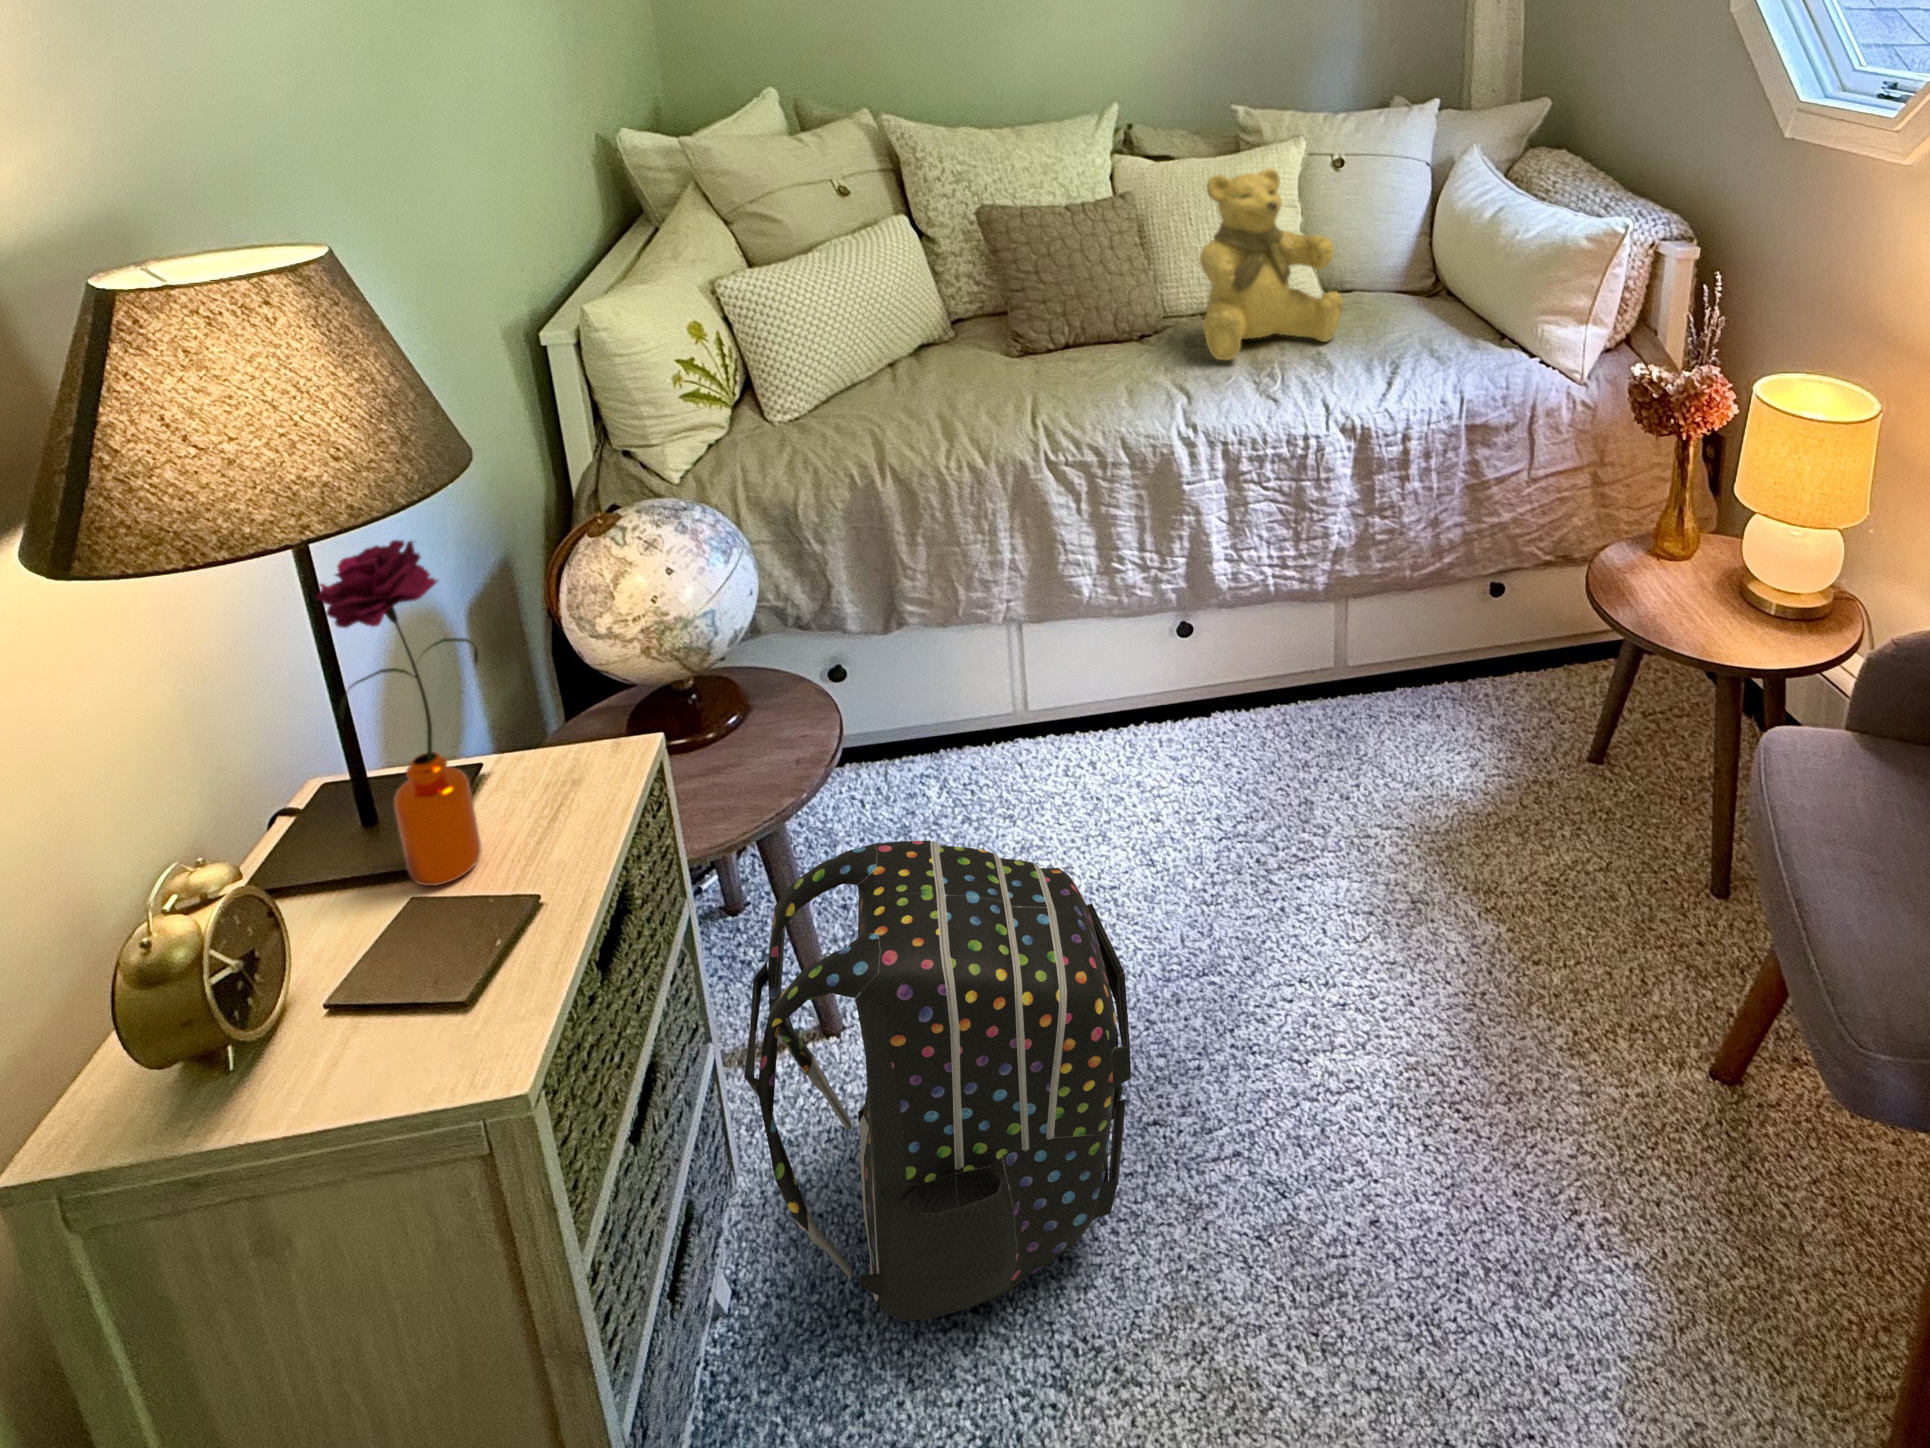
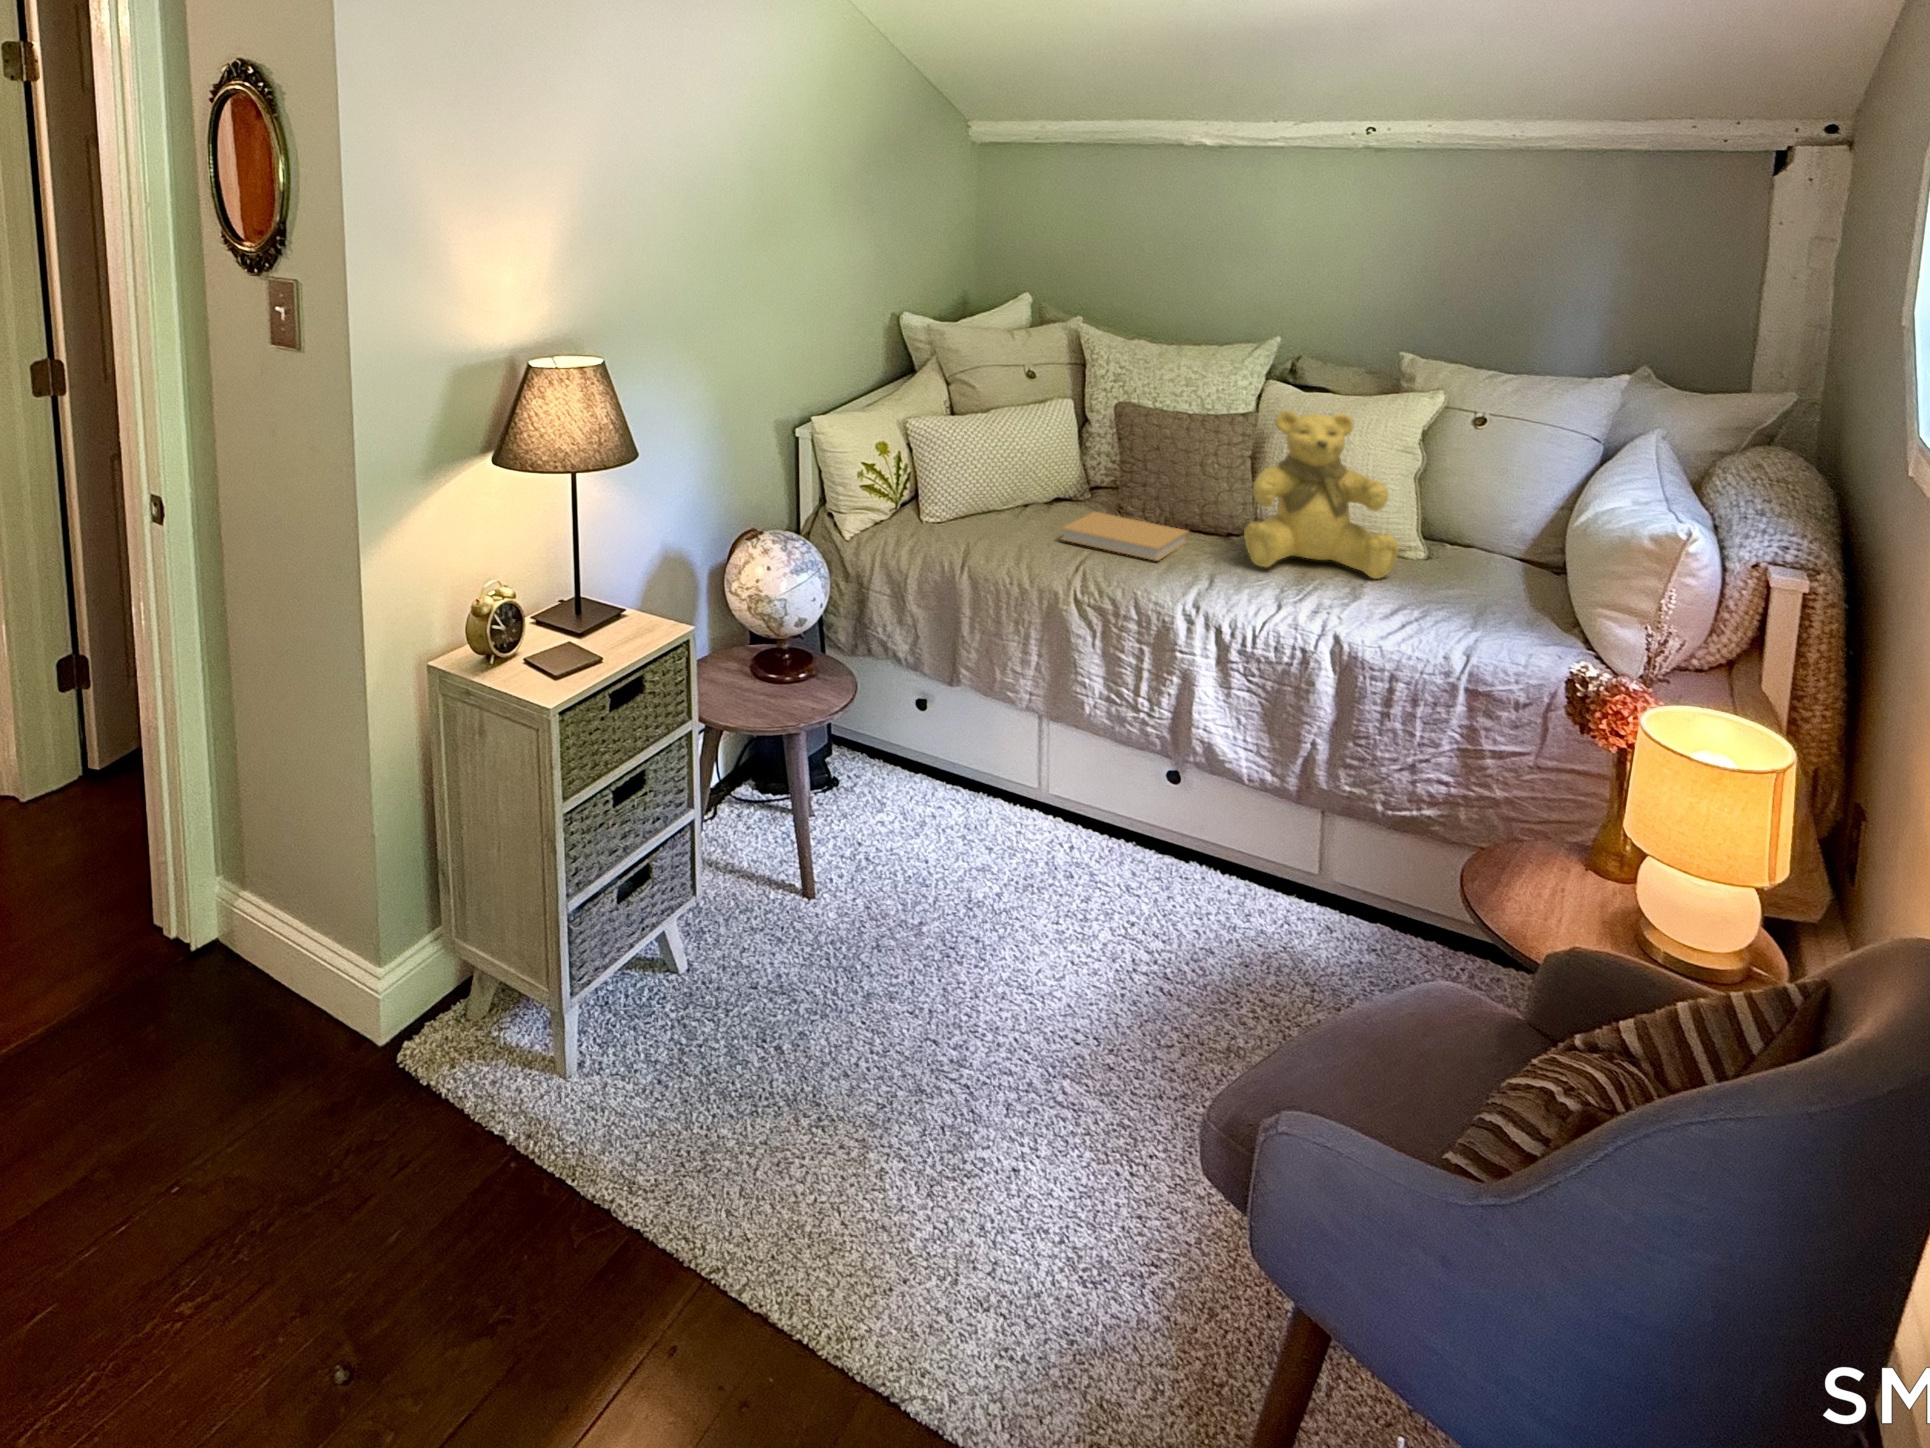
book: none [989,341,1122,393] -> present [1061,512,1189,561]
flower: present [317,540,481,886] -> none [568,482,618,648]
backpack: present [744,841,1131,1321] -> none [689,748,922,1054]

